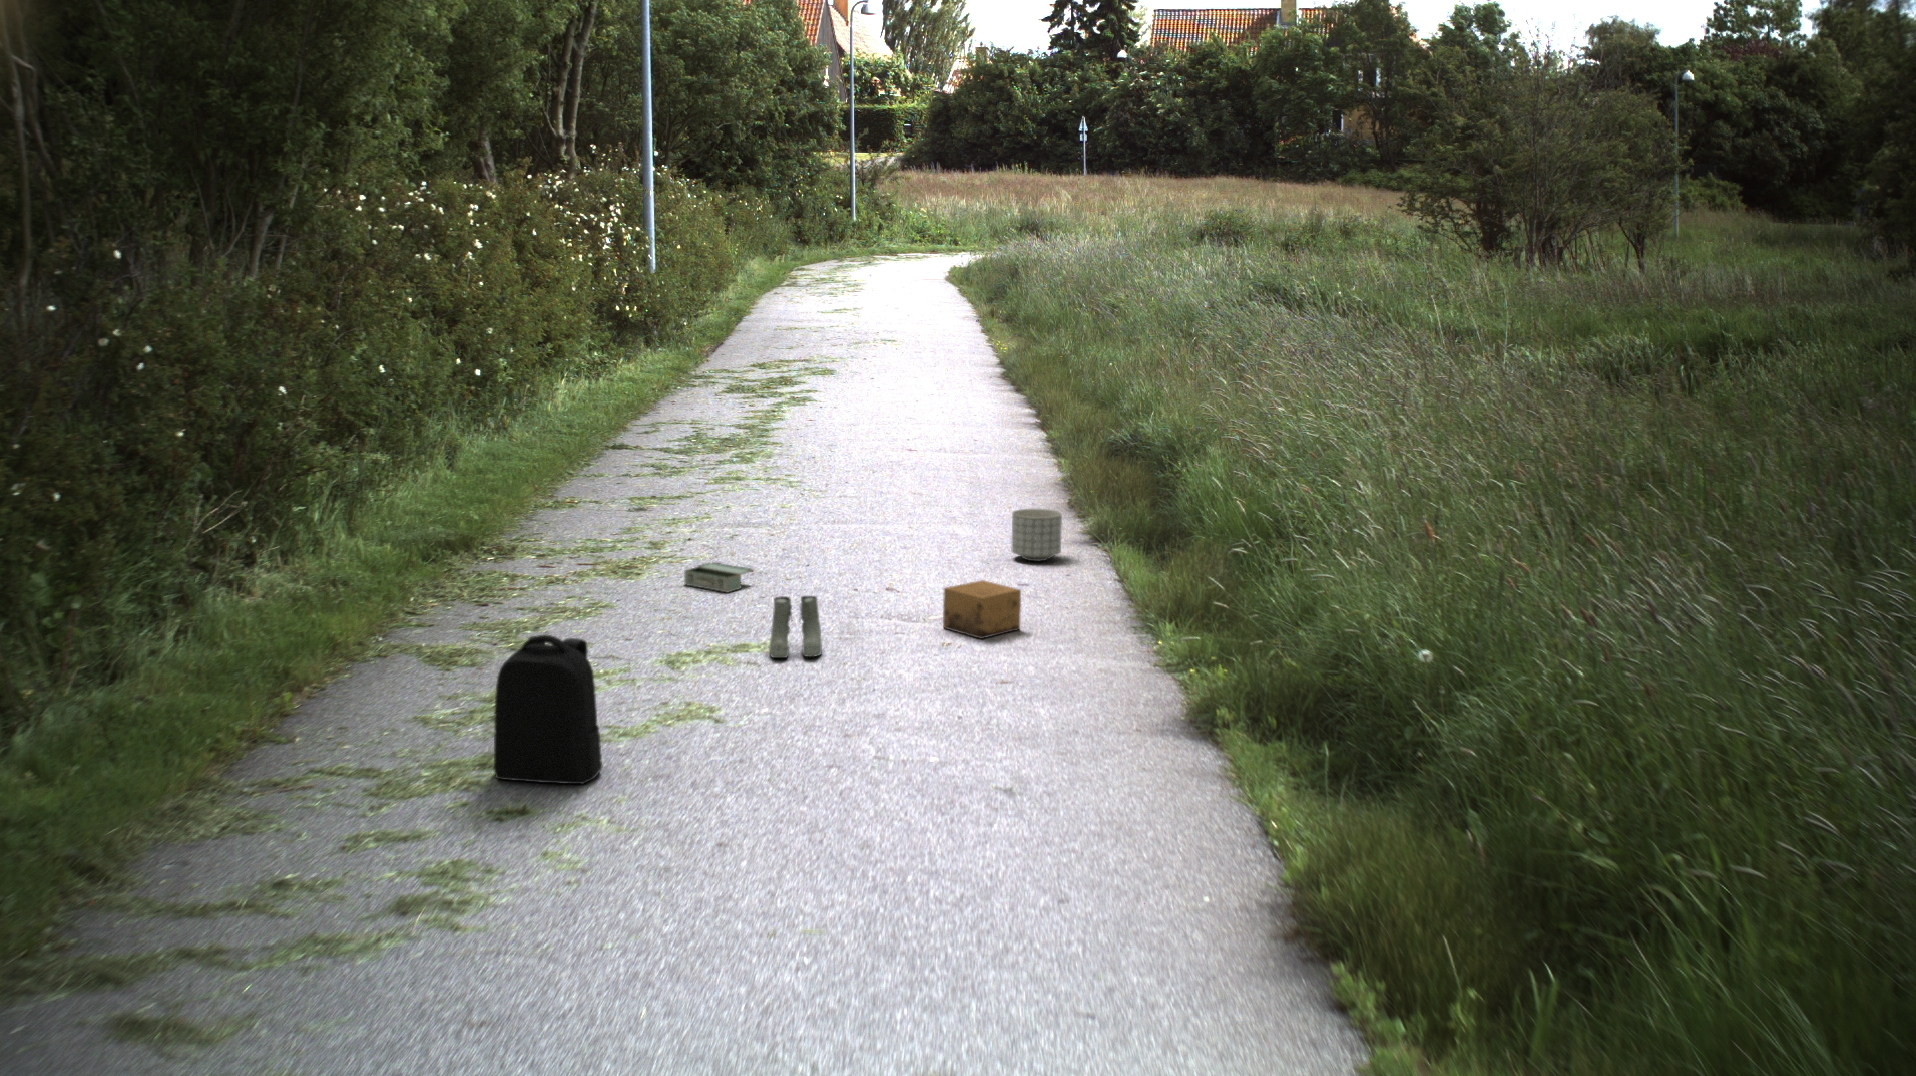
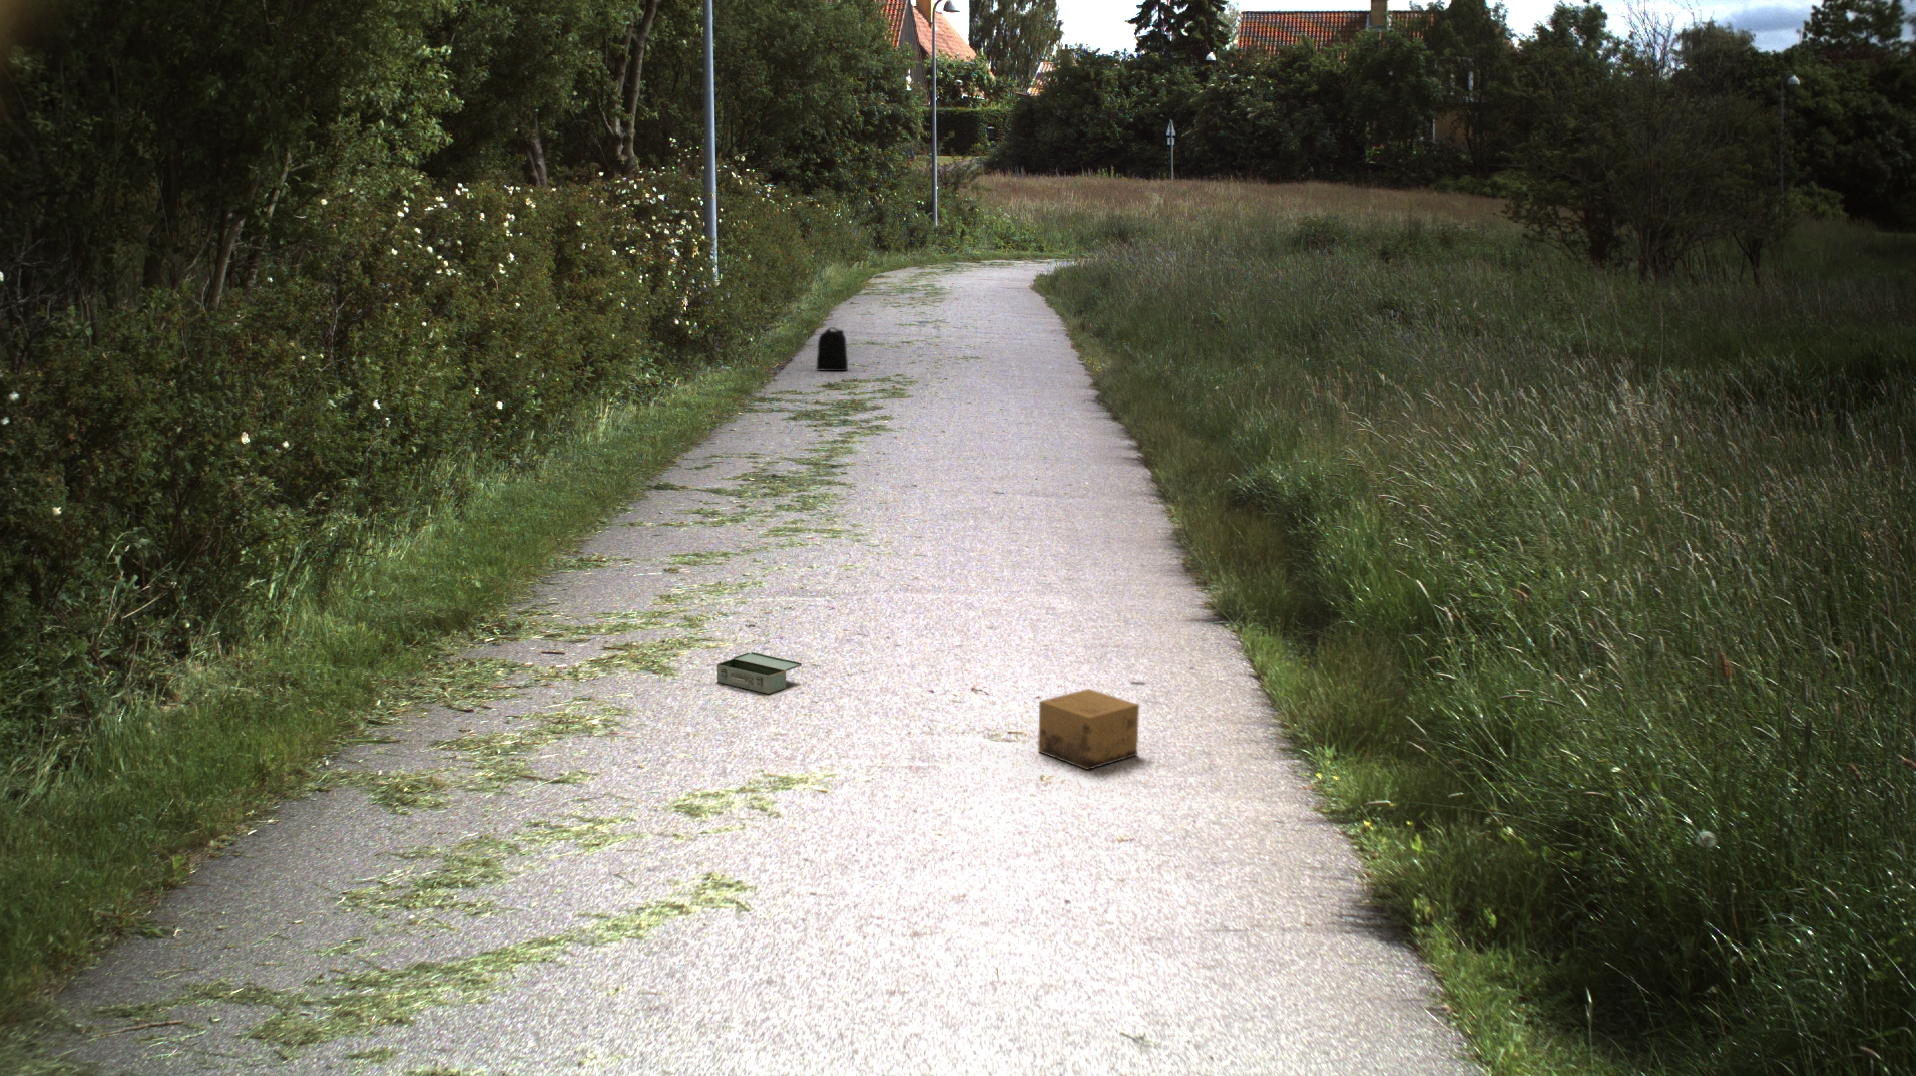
planter: present [1011,509,1062,561] -> none [1121,583,1183,650]
boots: present [770,595,822,658] -> none [815,715,882,800]
backpack: present [494,635,602,784] -> present [816,327,848,371]

